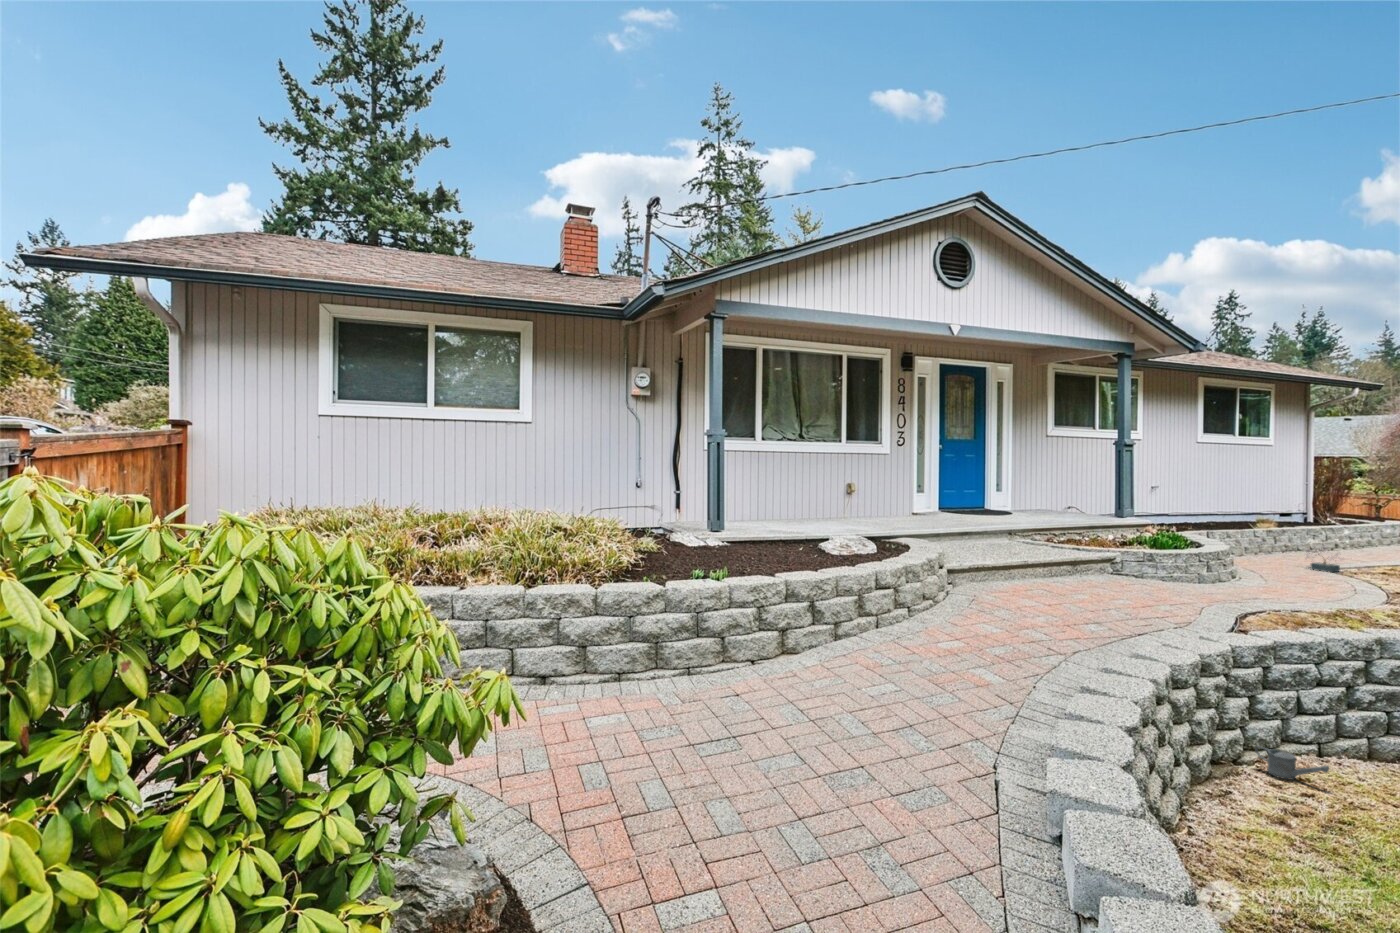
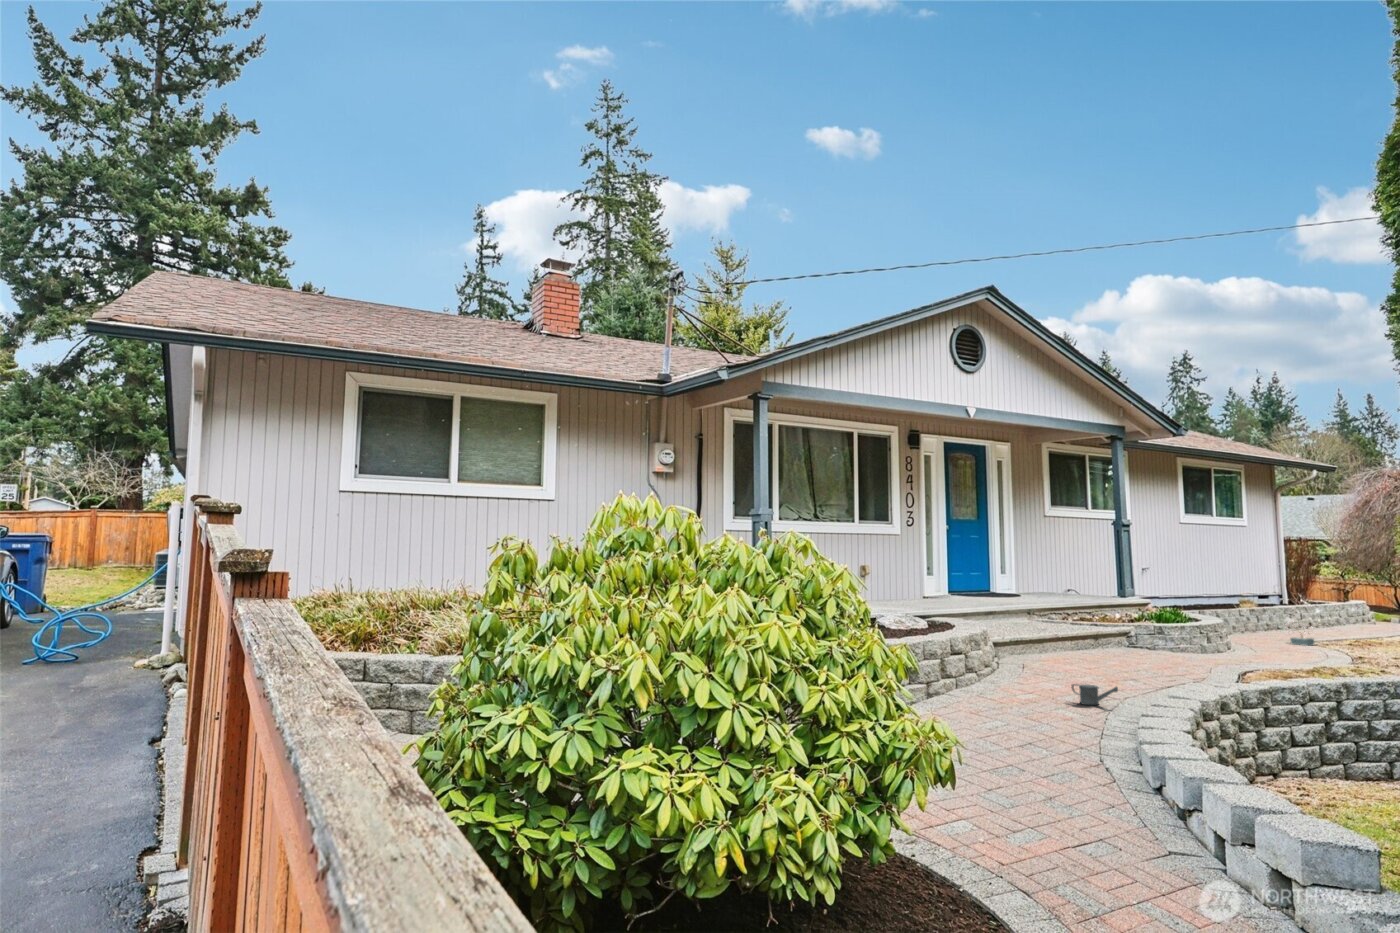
watering can: present [1255,746,1329,780] -> present [1072,684,1118,705]

